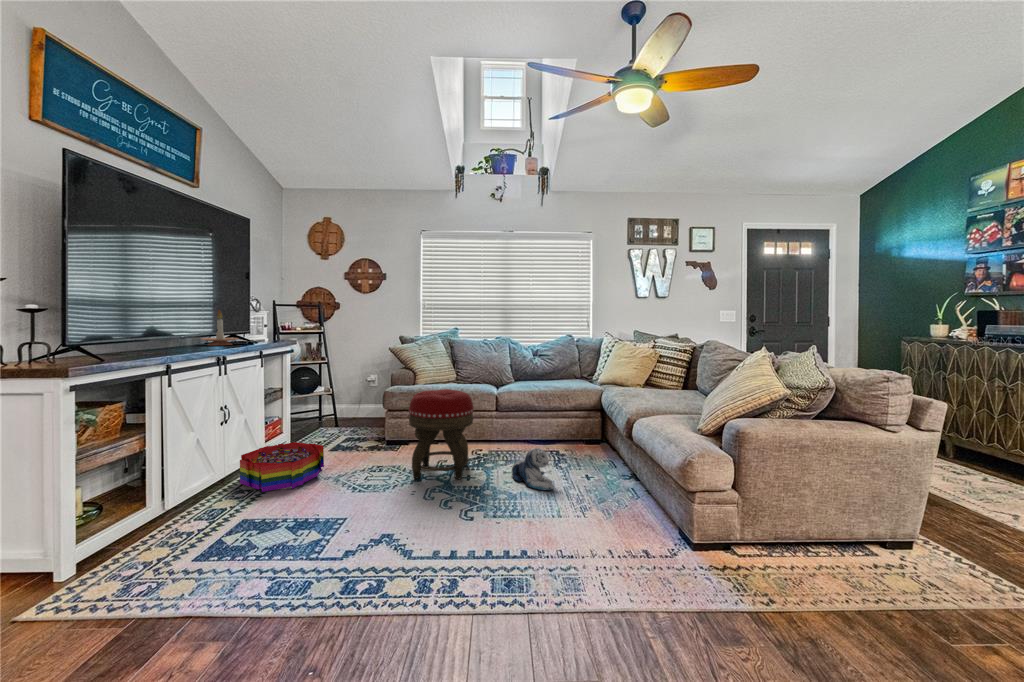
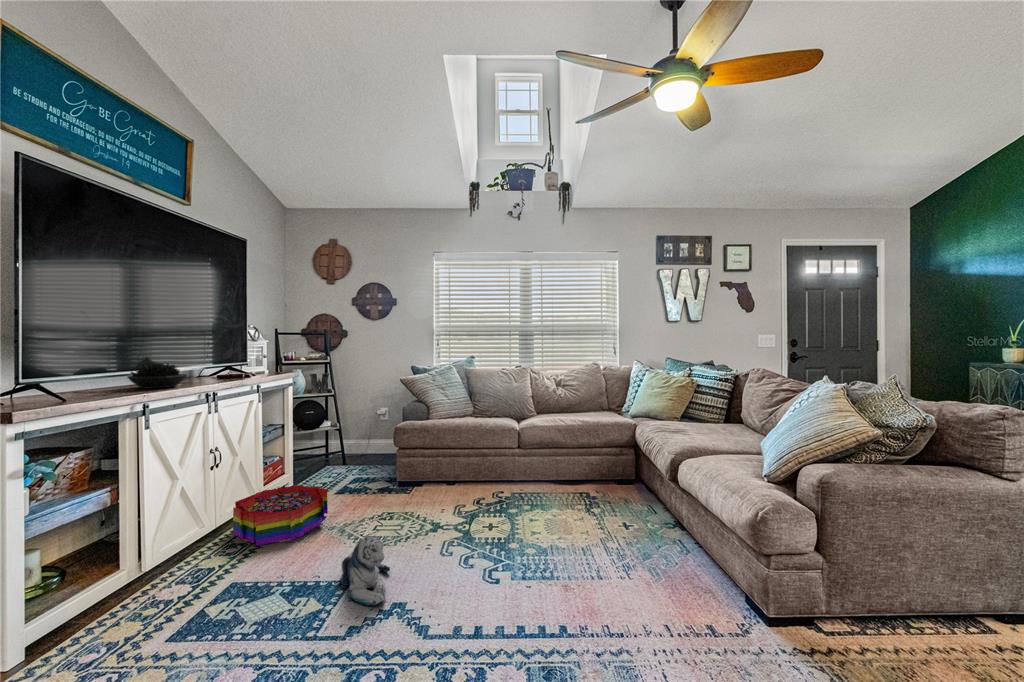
candle holder: present [202,310,238,346] -> none [195,339,237,378]
succulent plant: none [143,329,197,353] -> present [128,362,187,388]
footstool: present [409,389,474,479] -> none [422,425,494,528]
plush toy: present [512,449,555,491] -> present [340,536,390,606]

